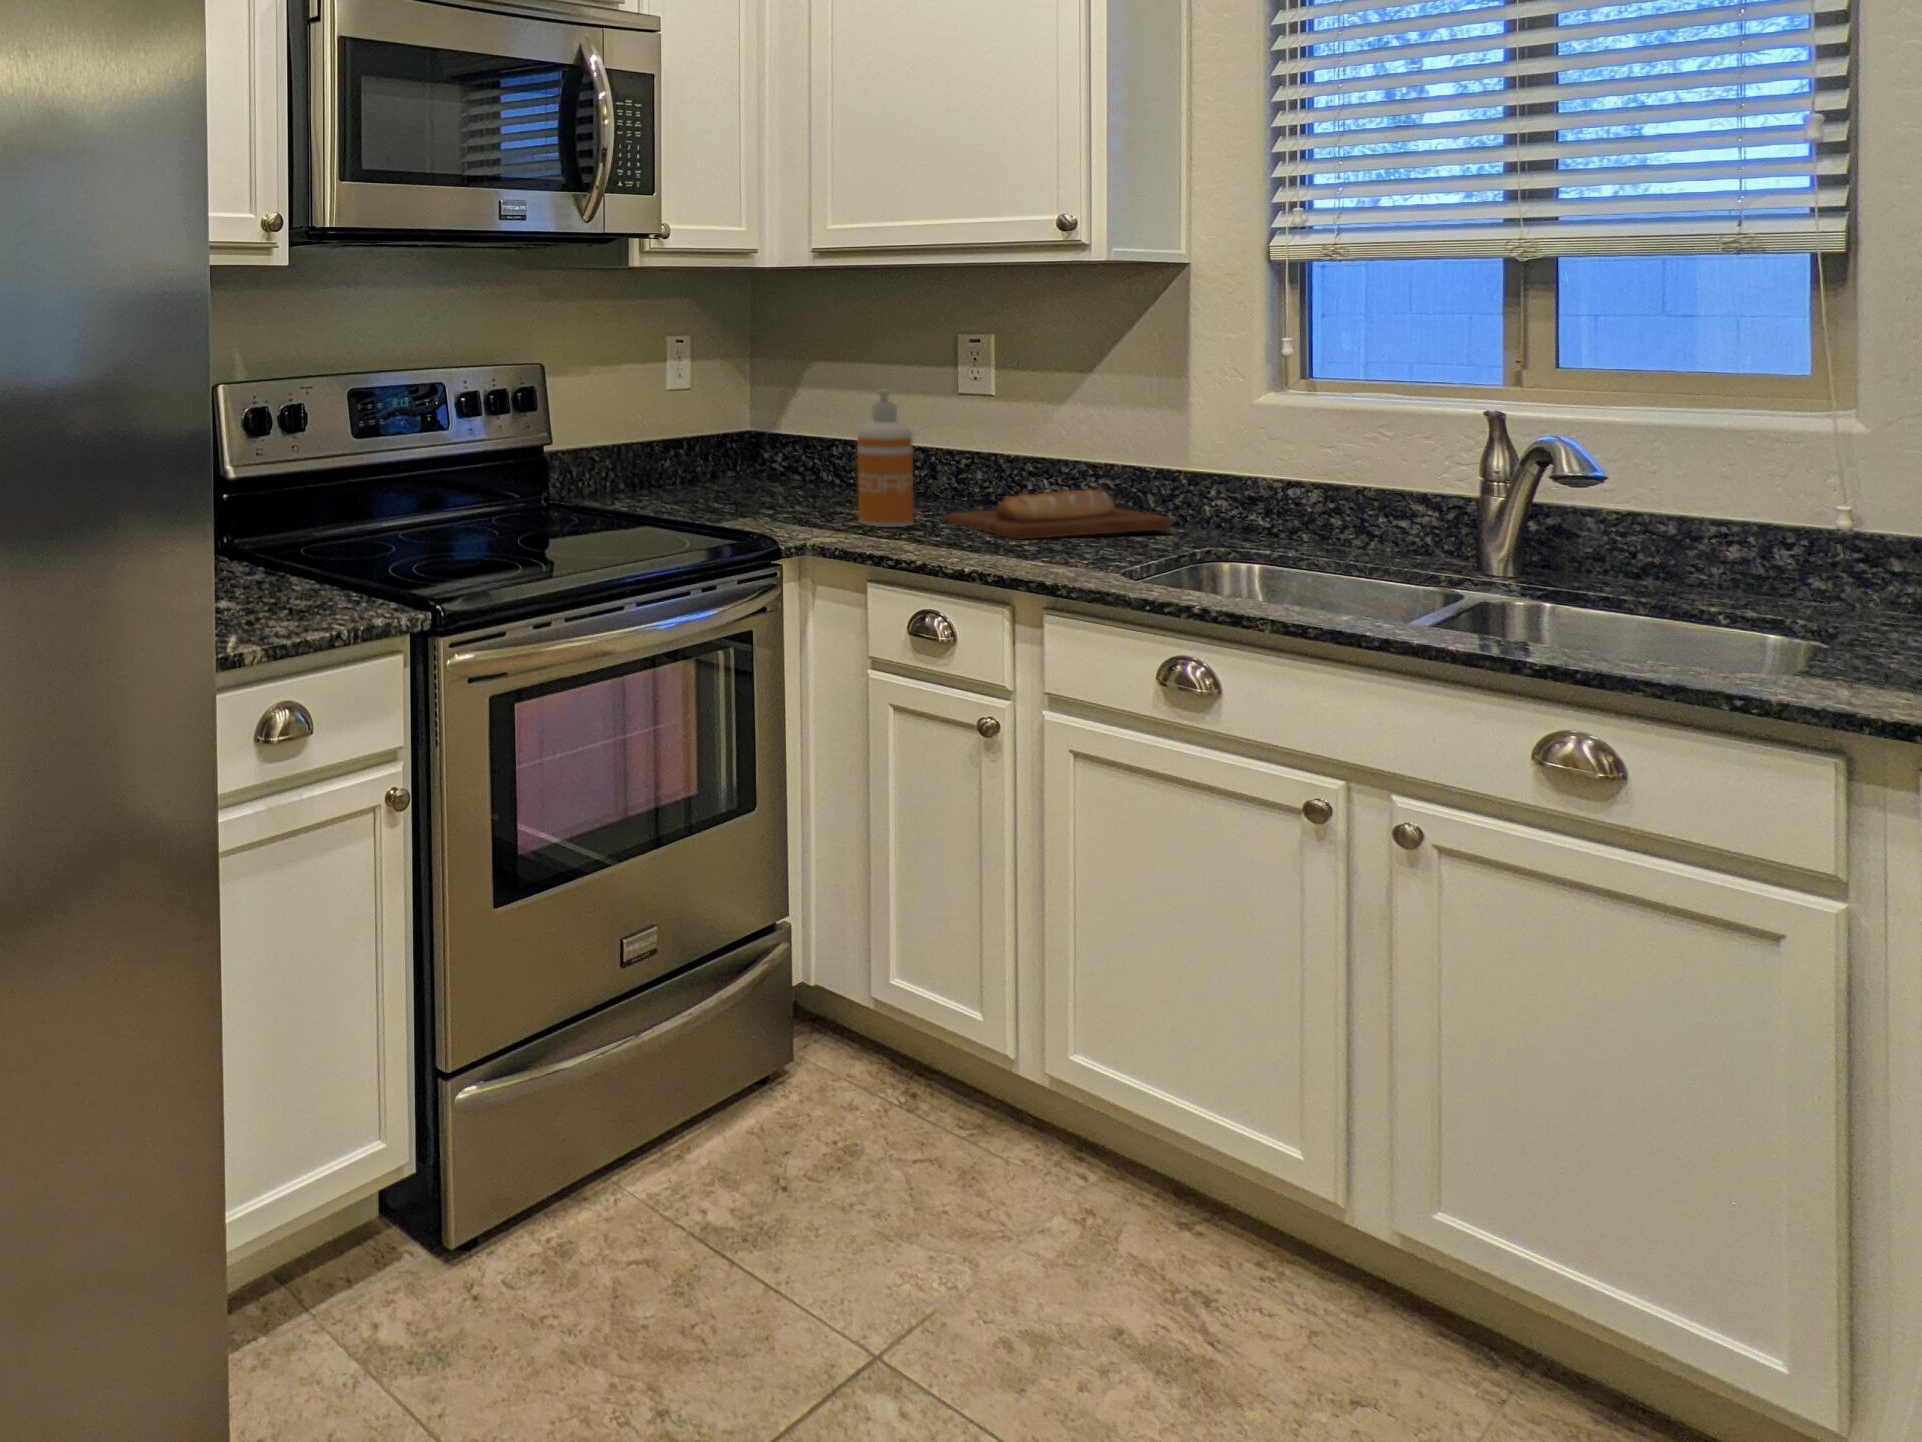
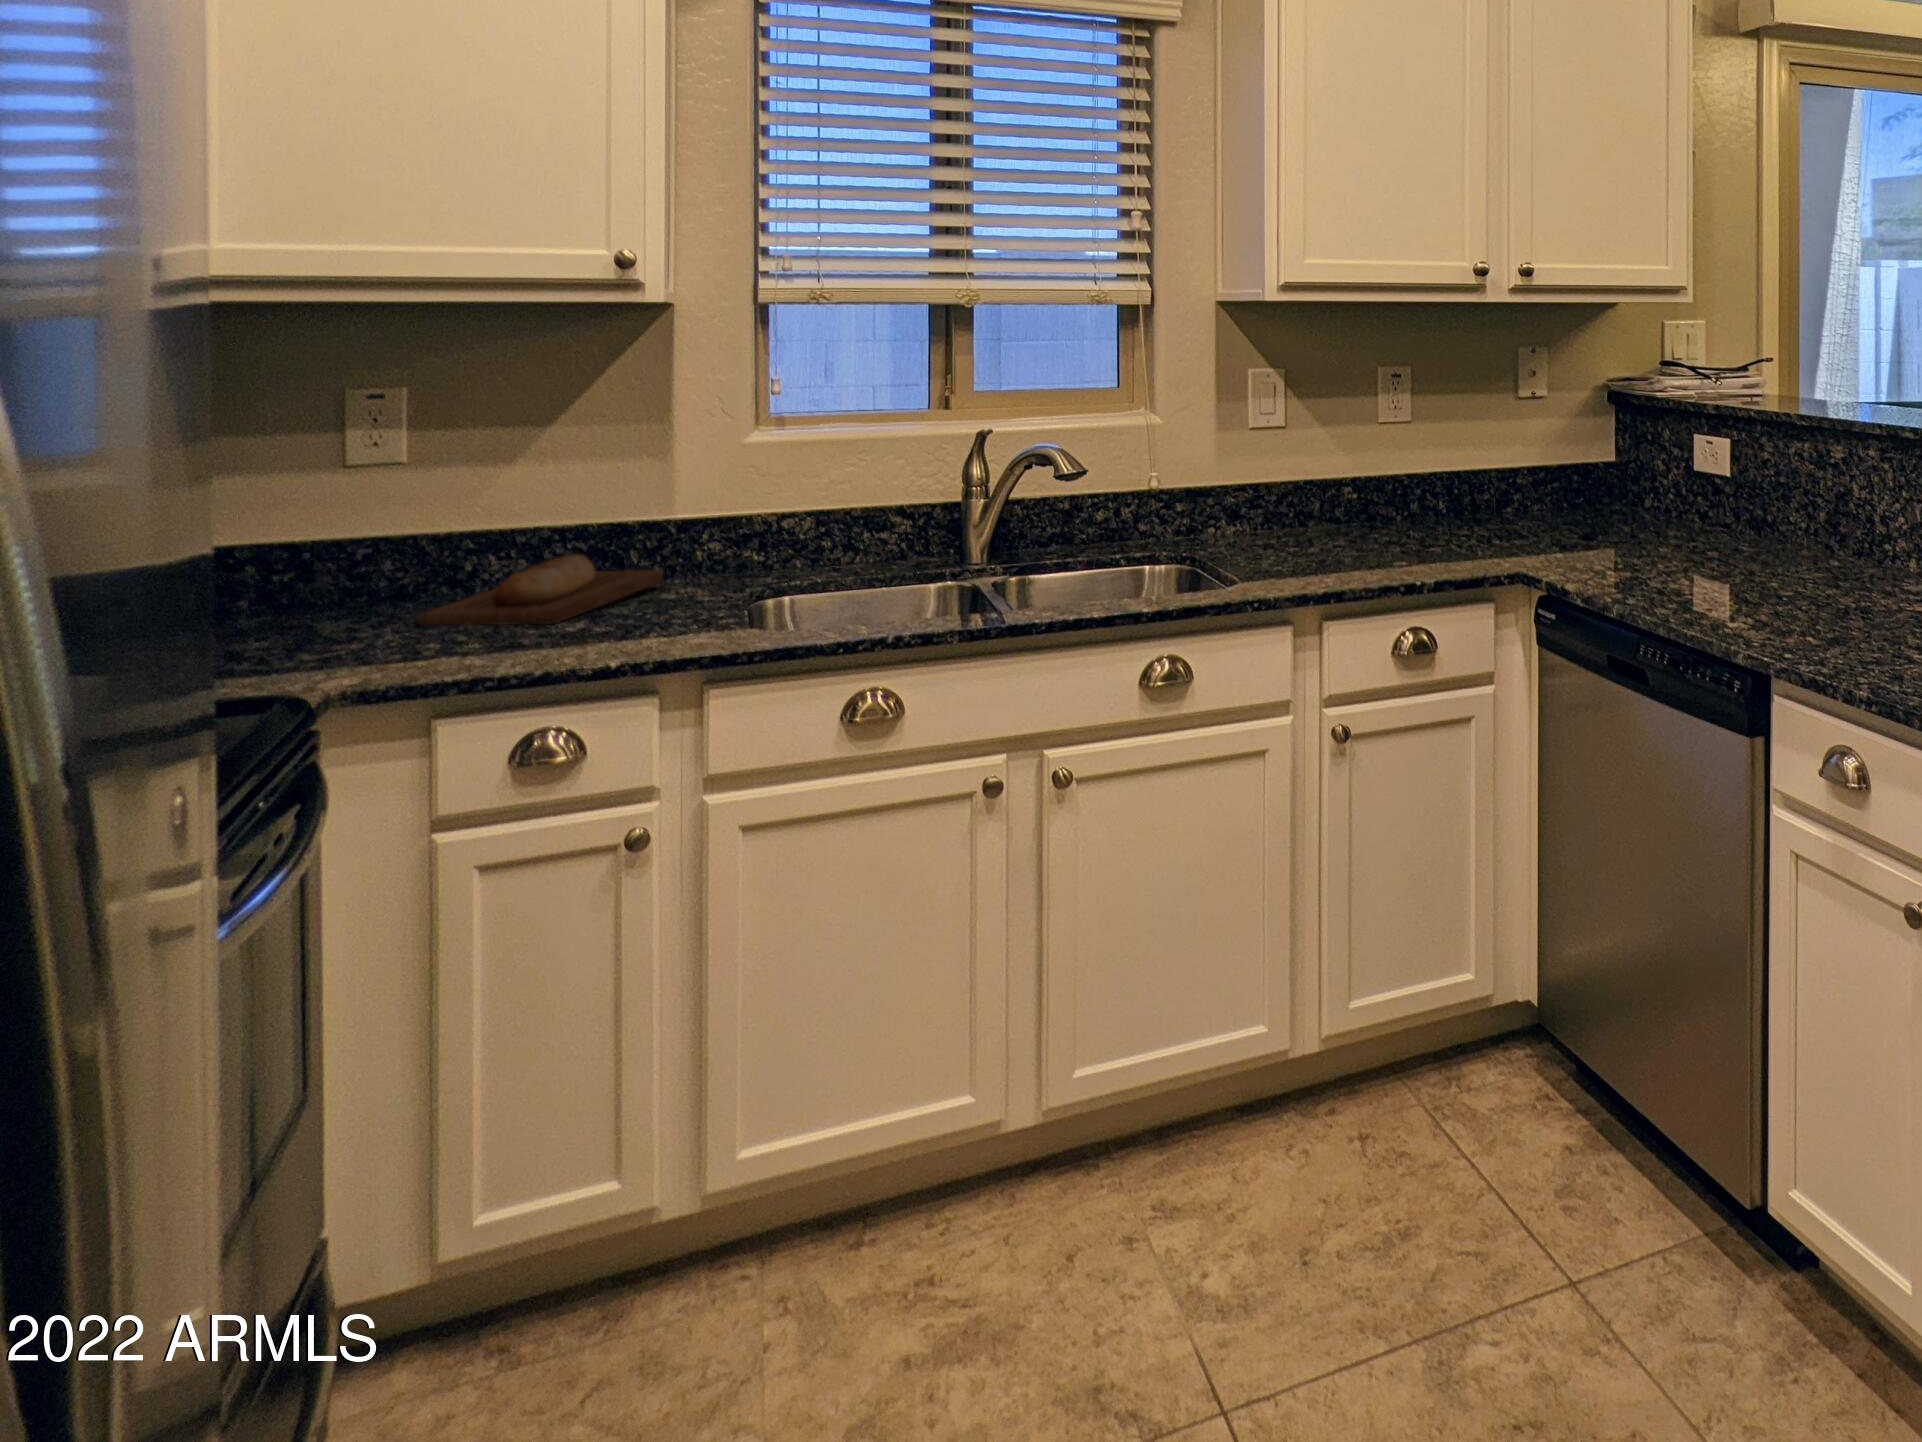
soap dispenser: present [857,389,914,527] -> none [317,463,409,650]

